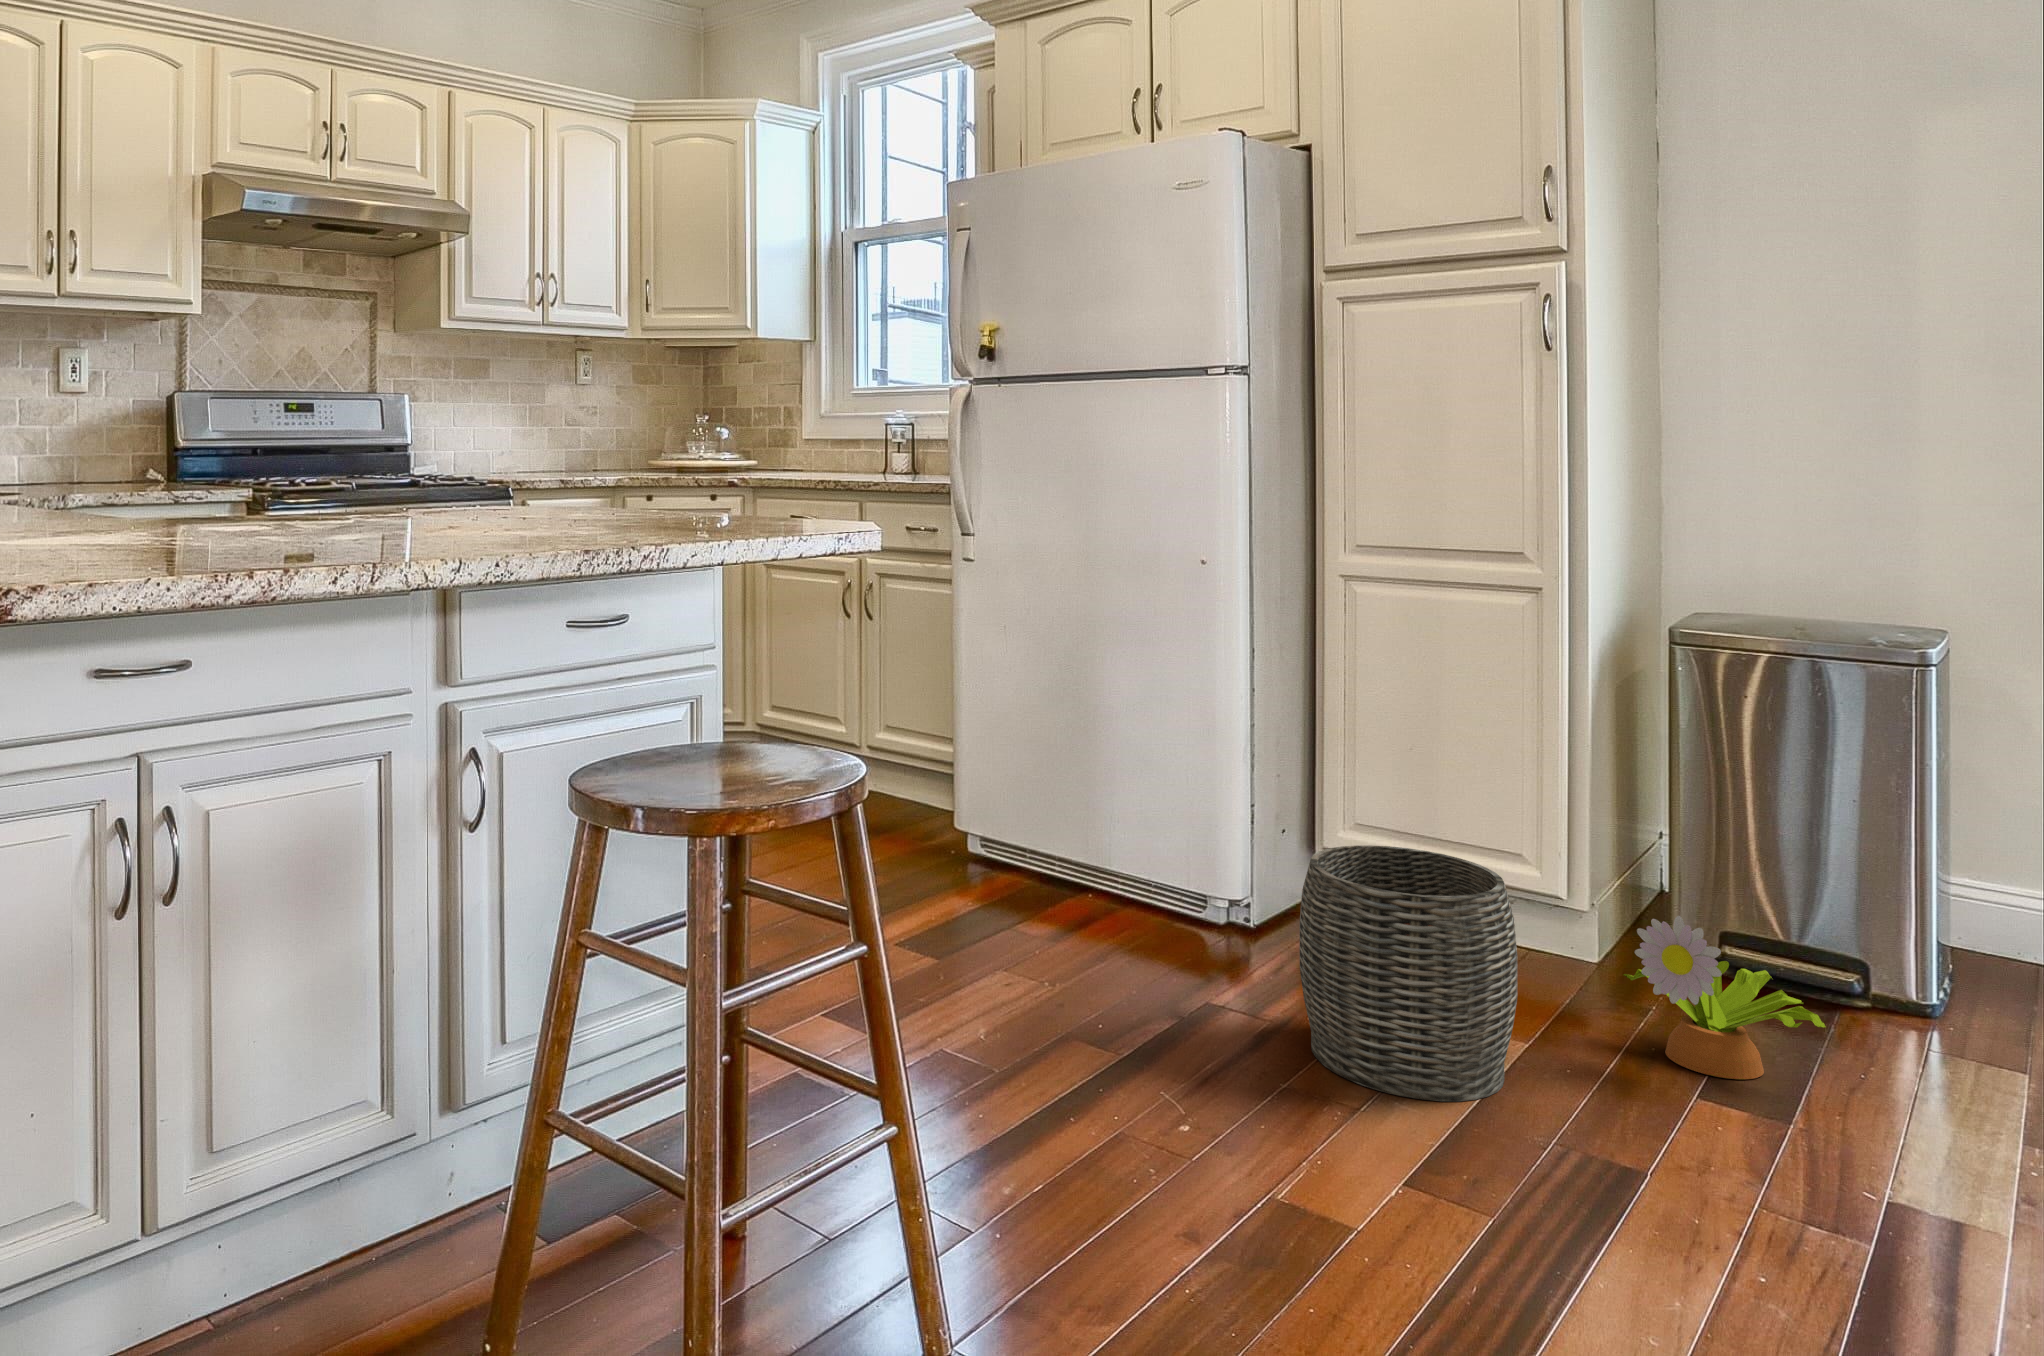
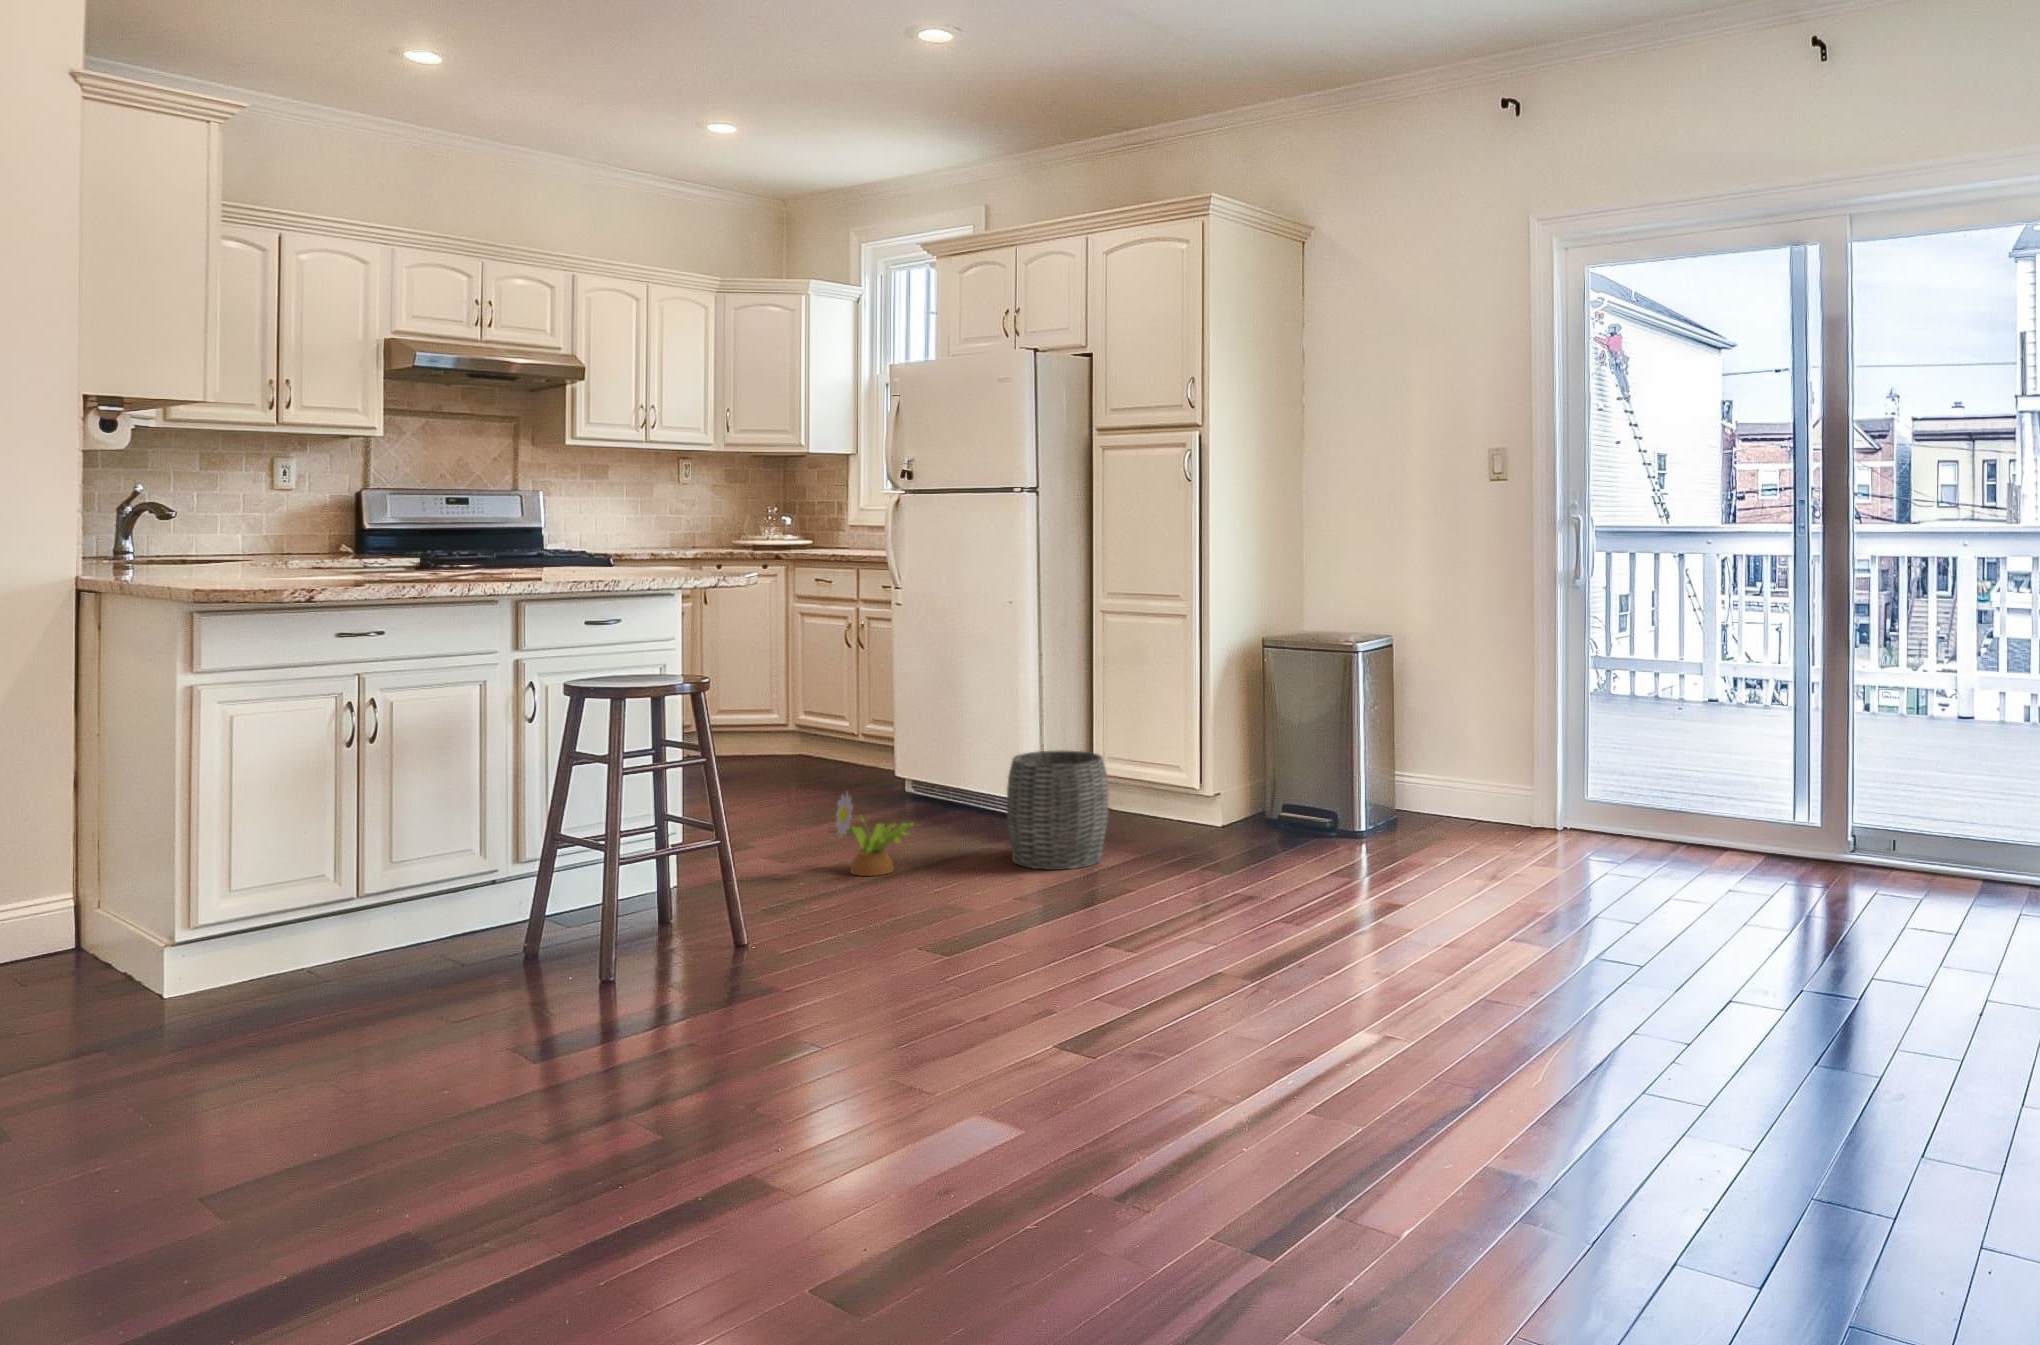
decorative plant: present [1624,916,1825,1079] -> present [836,794,913,876]

